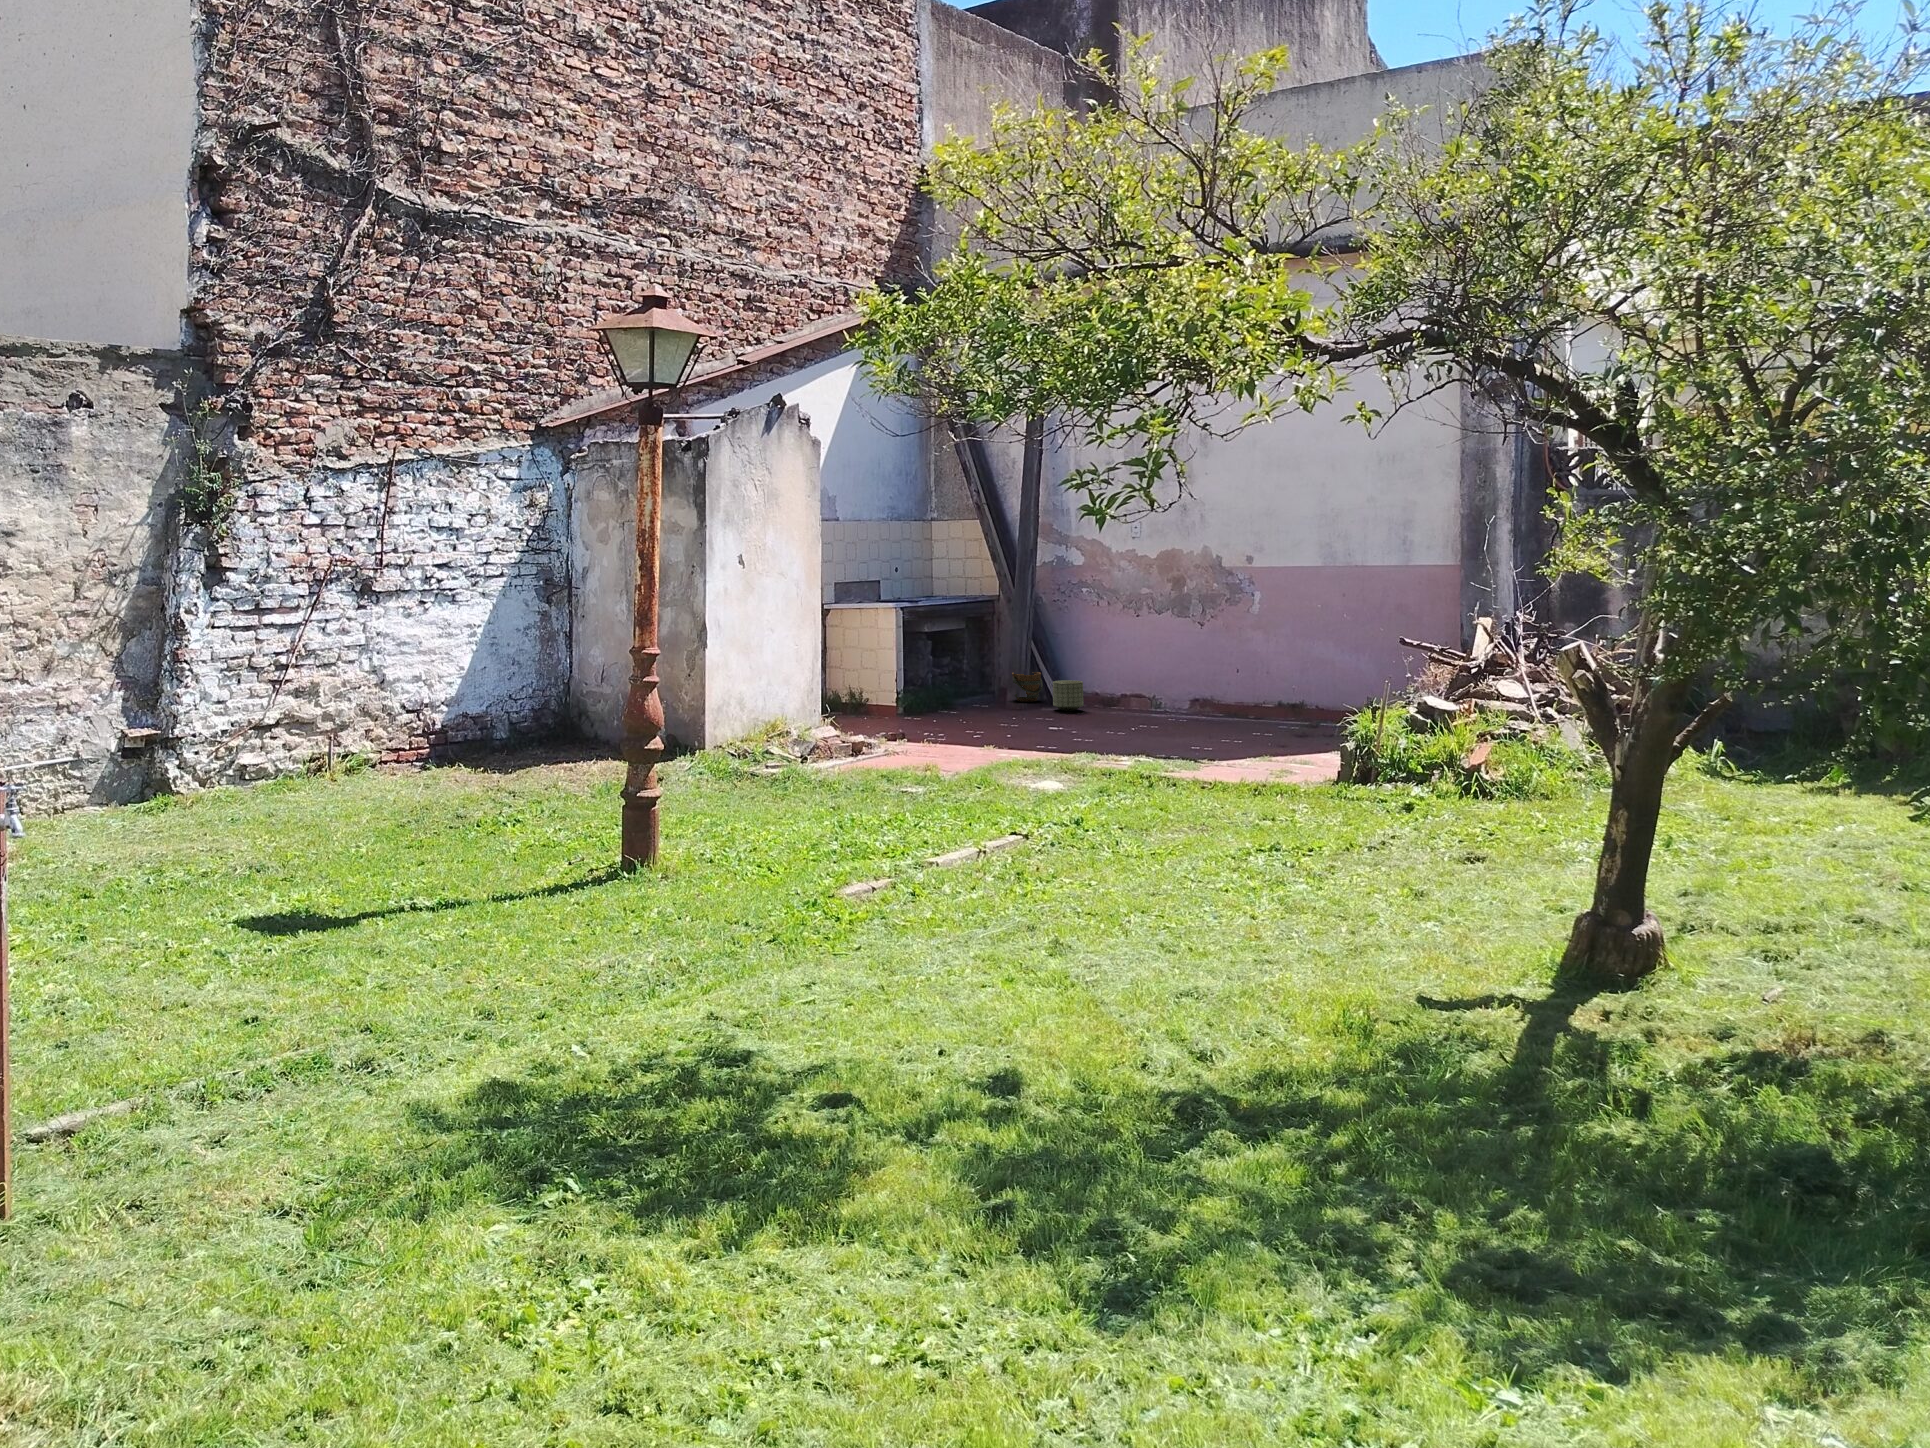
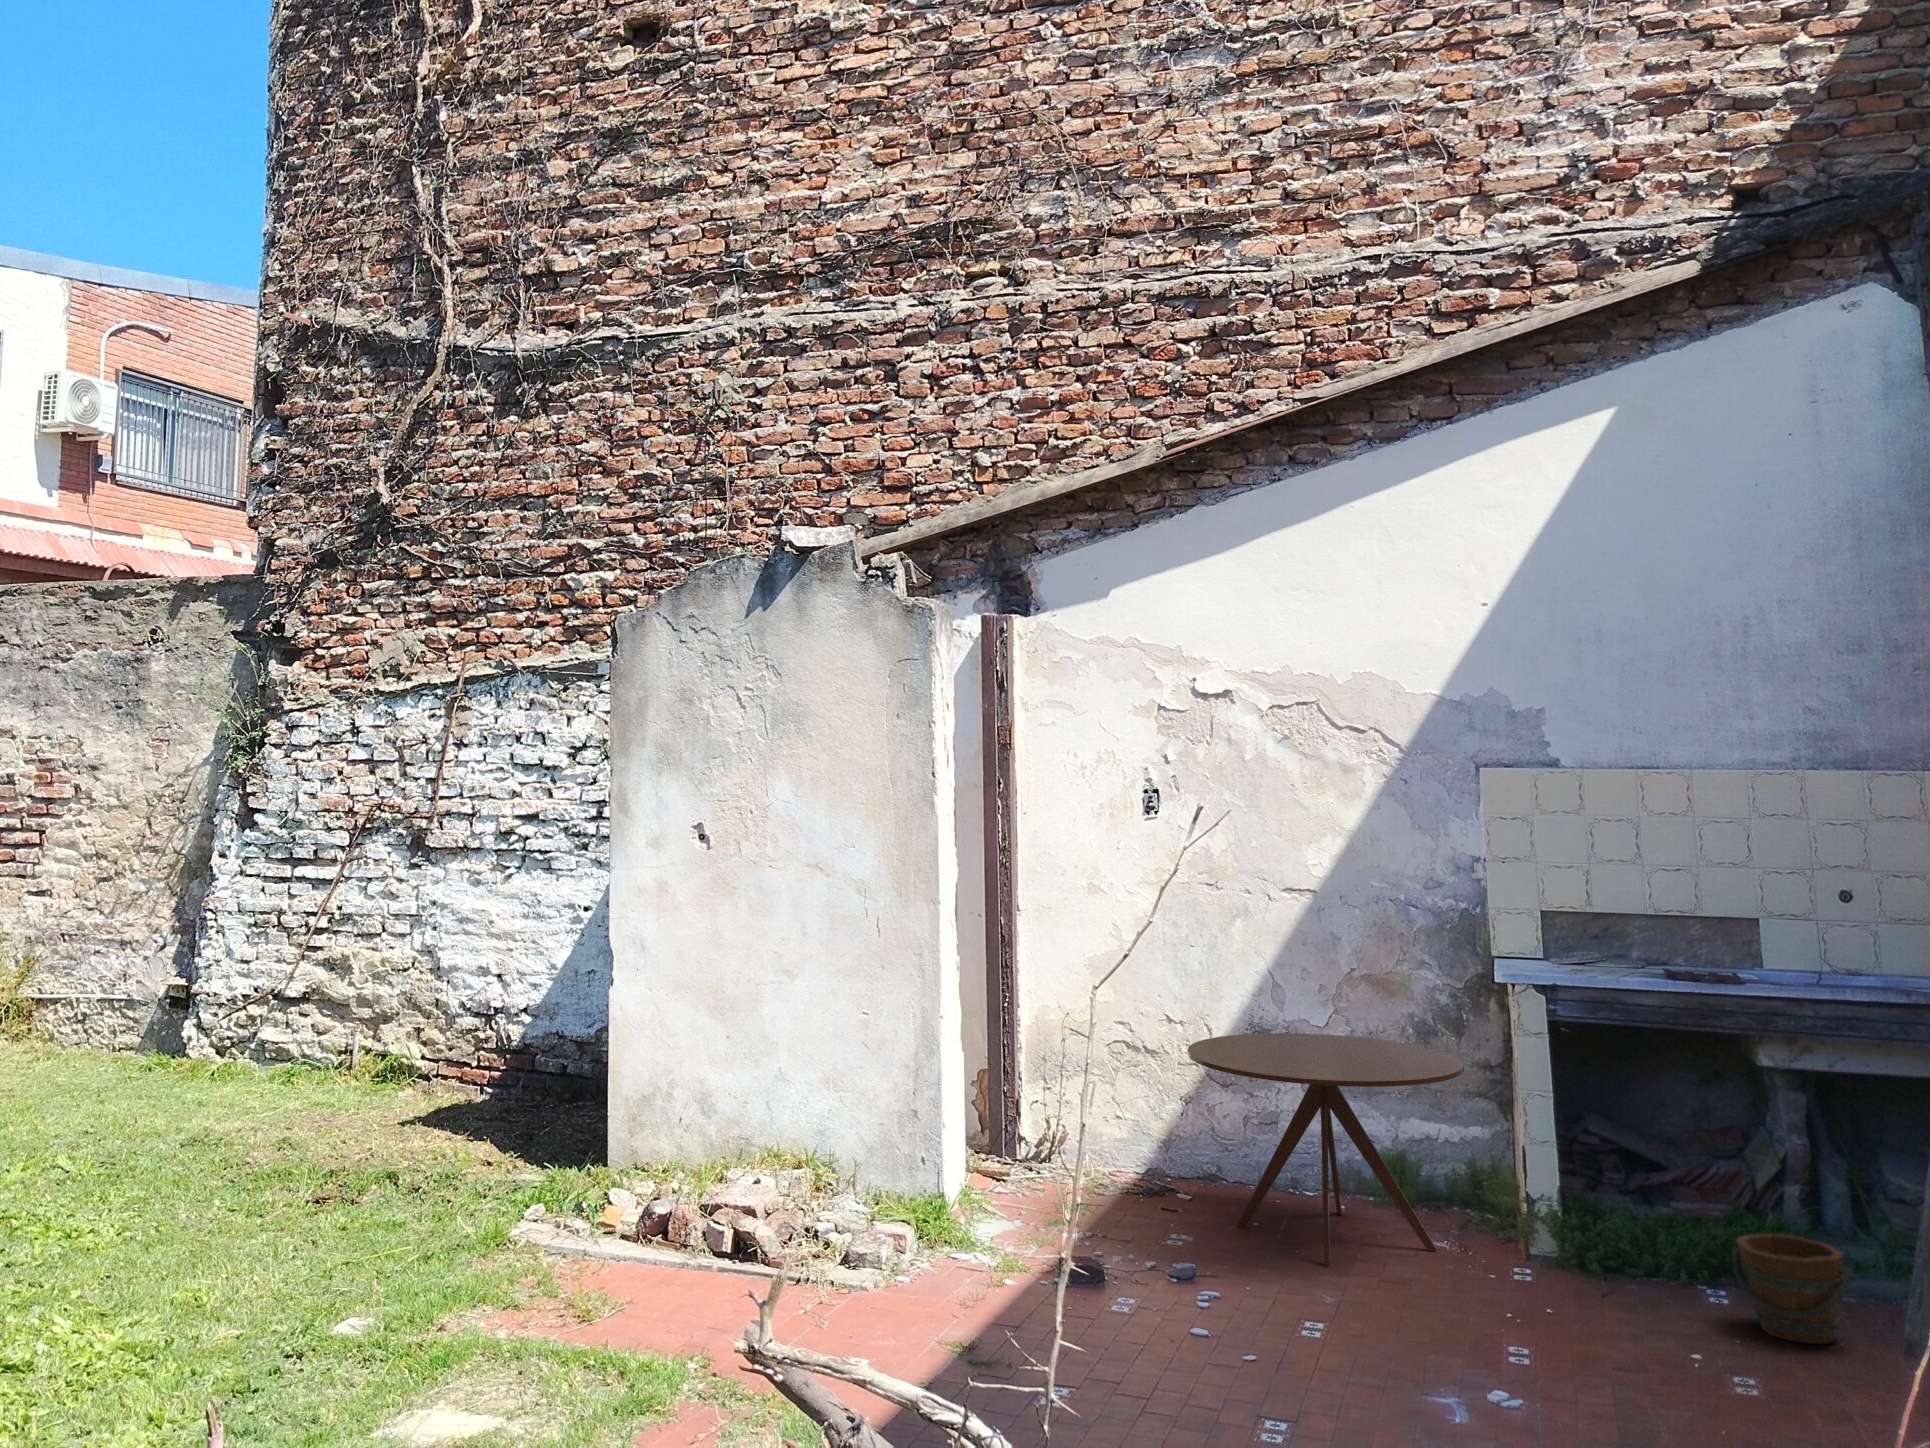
round table: none [853,633,961,713] -> present [1188,1033,1464,1265]
planter: present [1053,680,1083,711] -> none [1600,1284,1715,1400]

